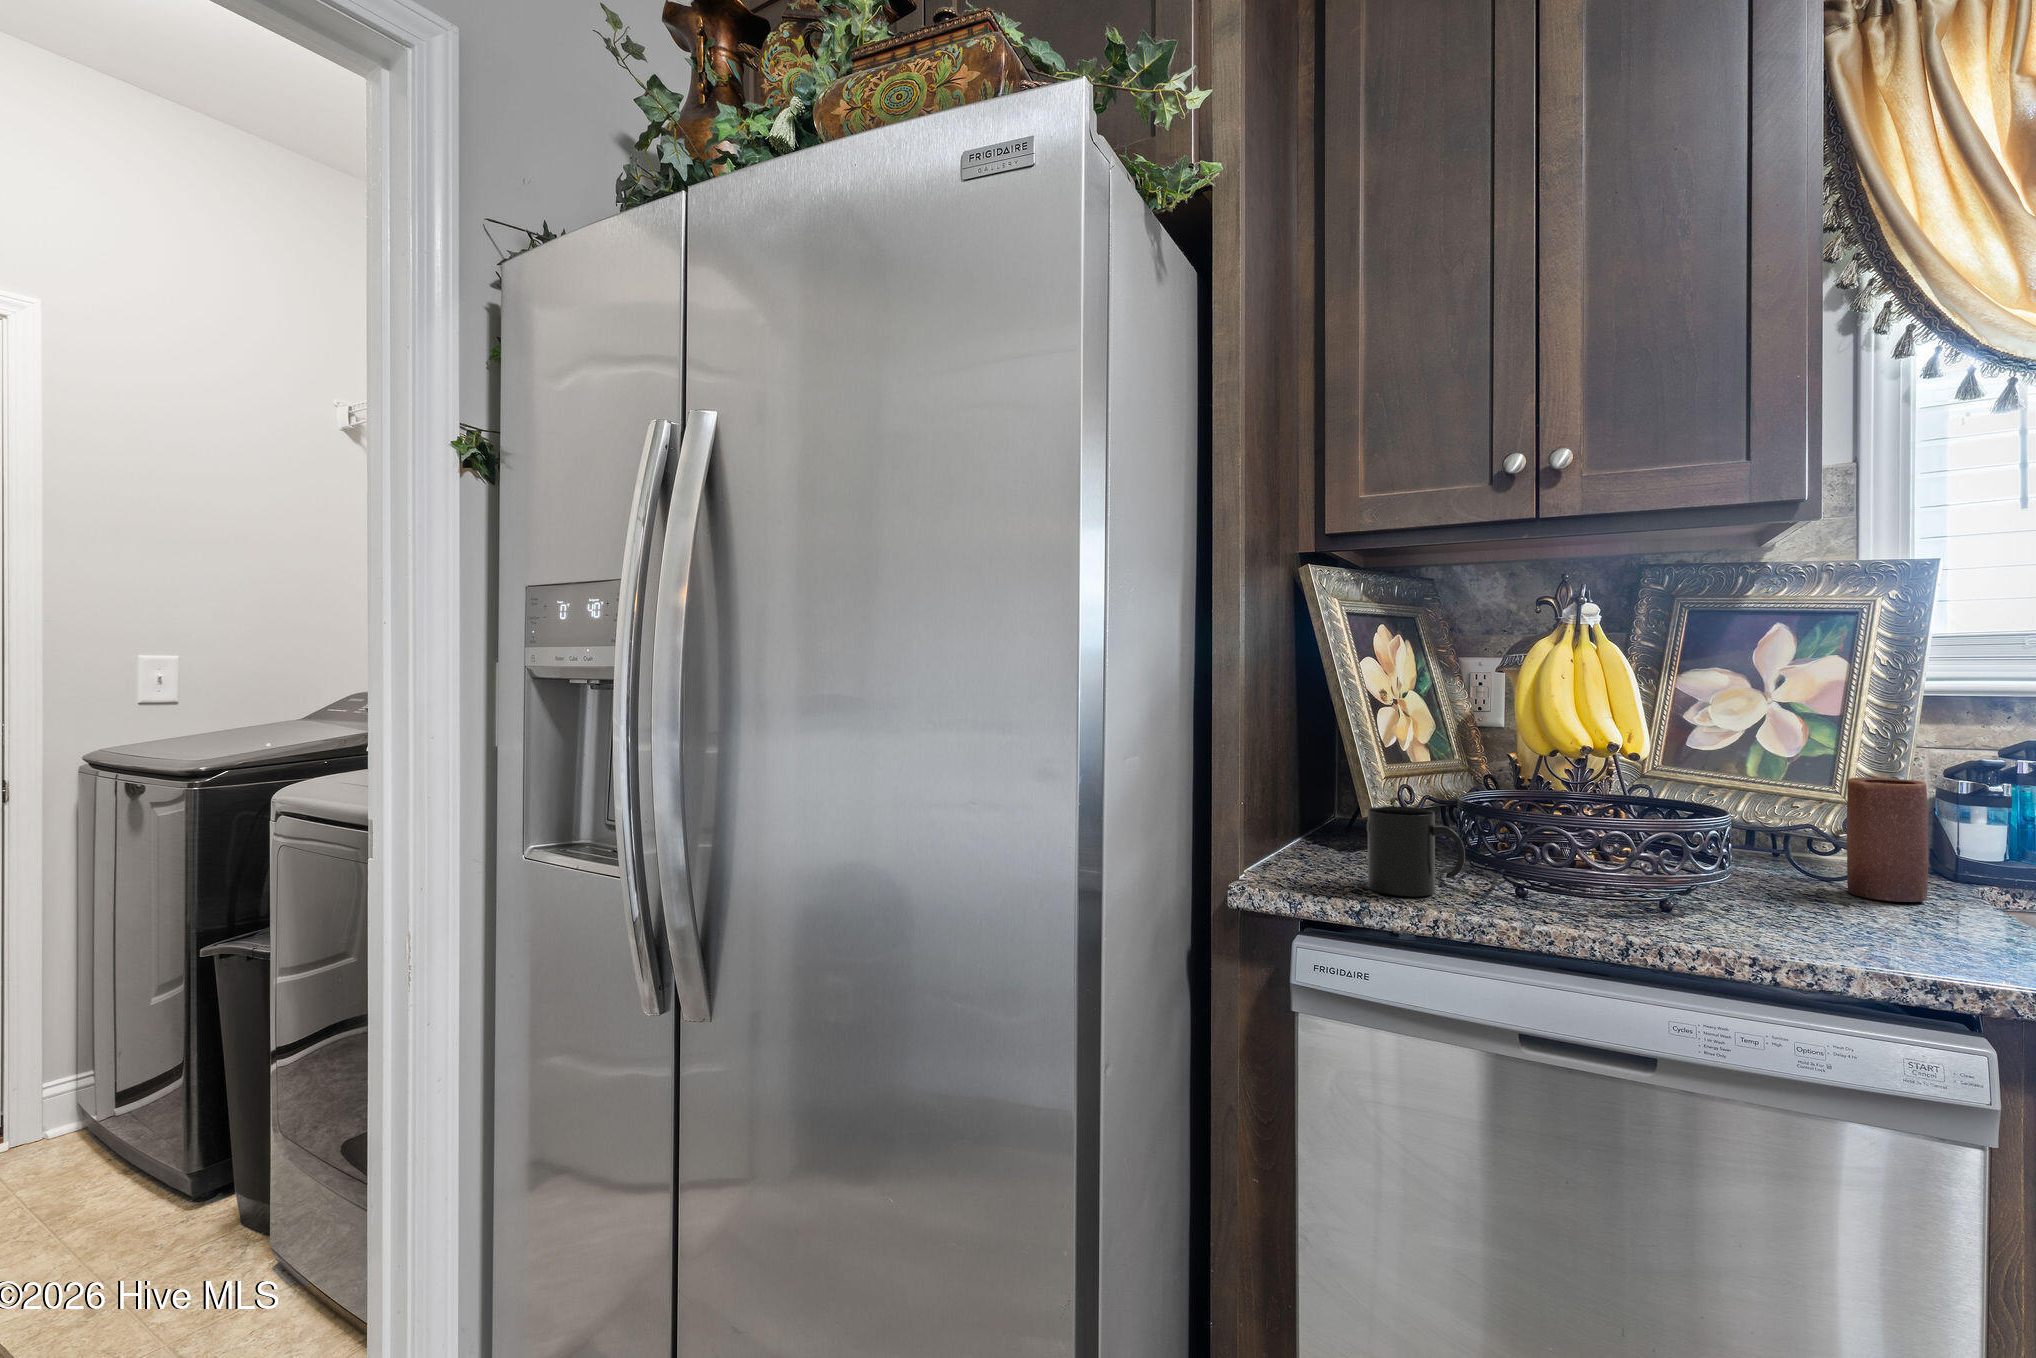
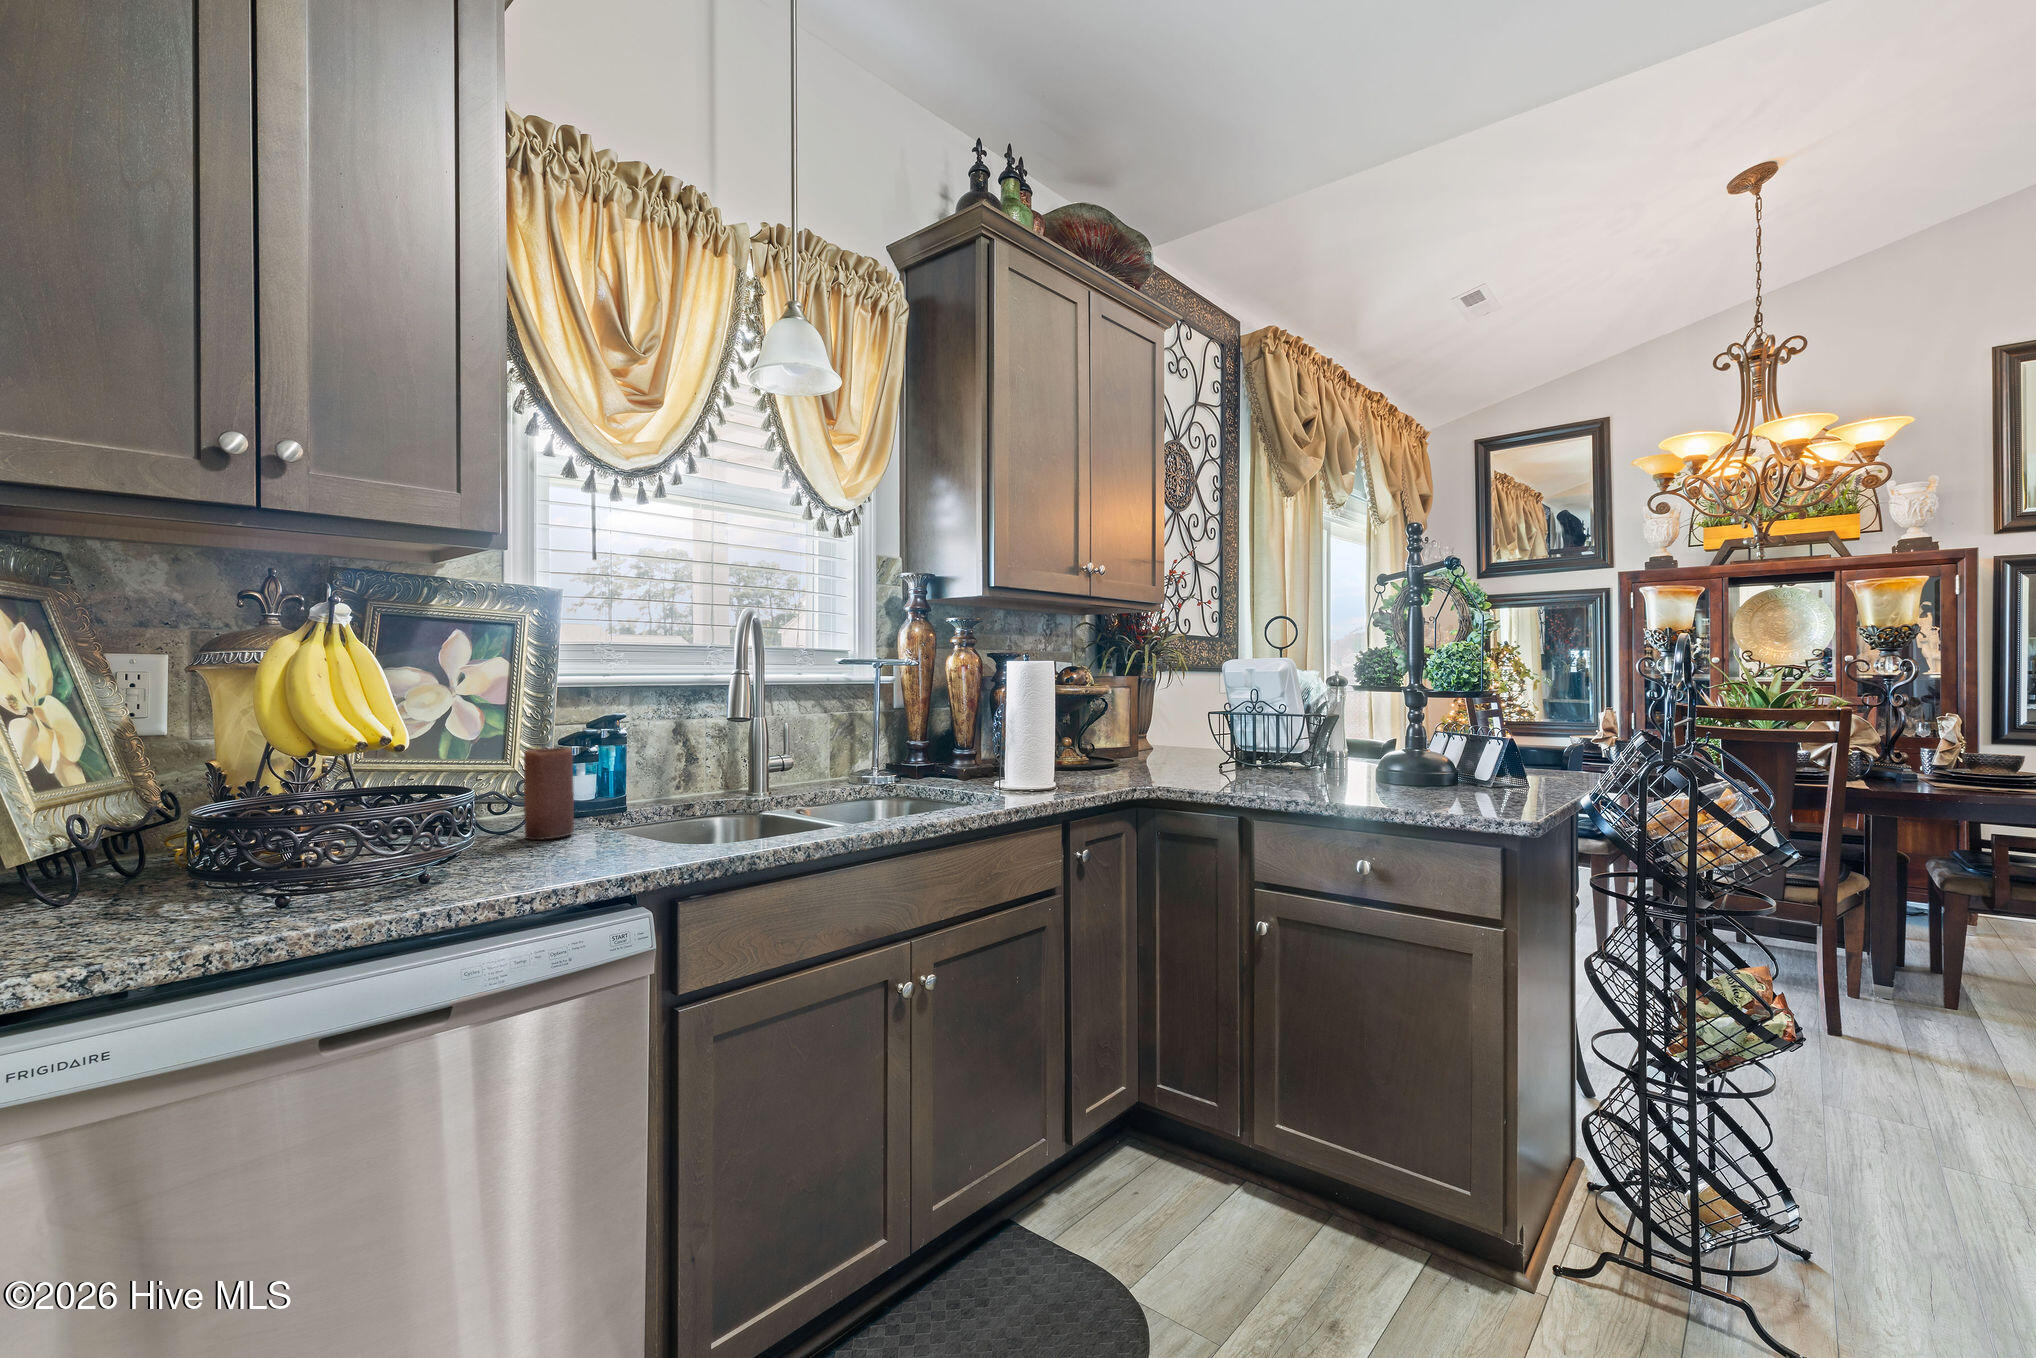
mug: present [1367,806,1465,896] -> none [64,834,221,951]

